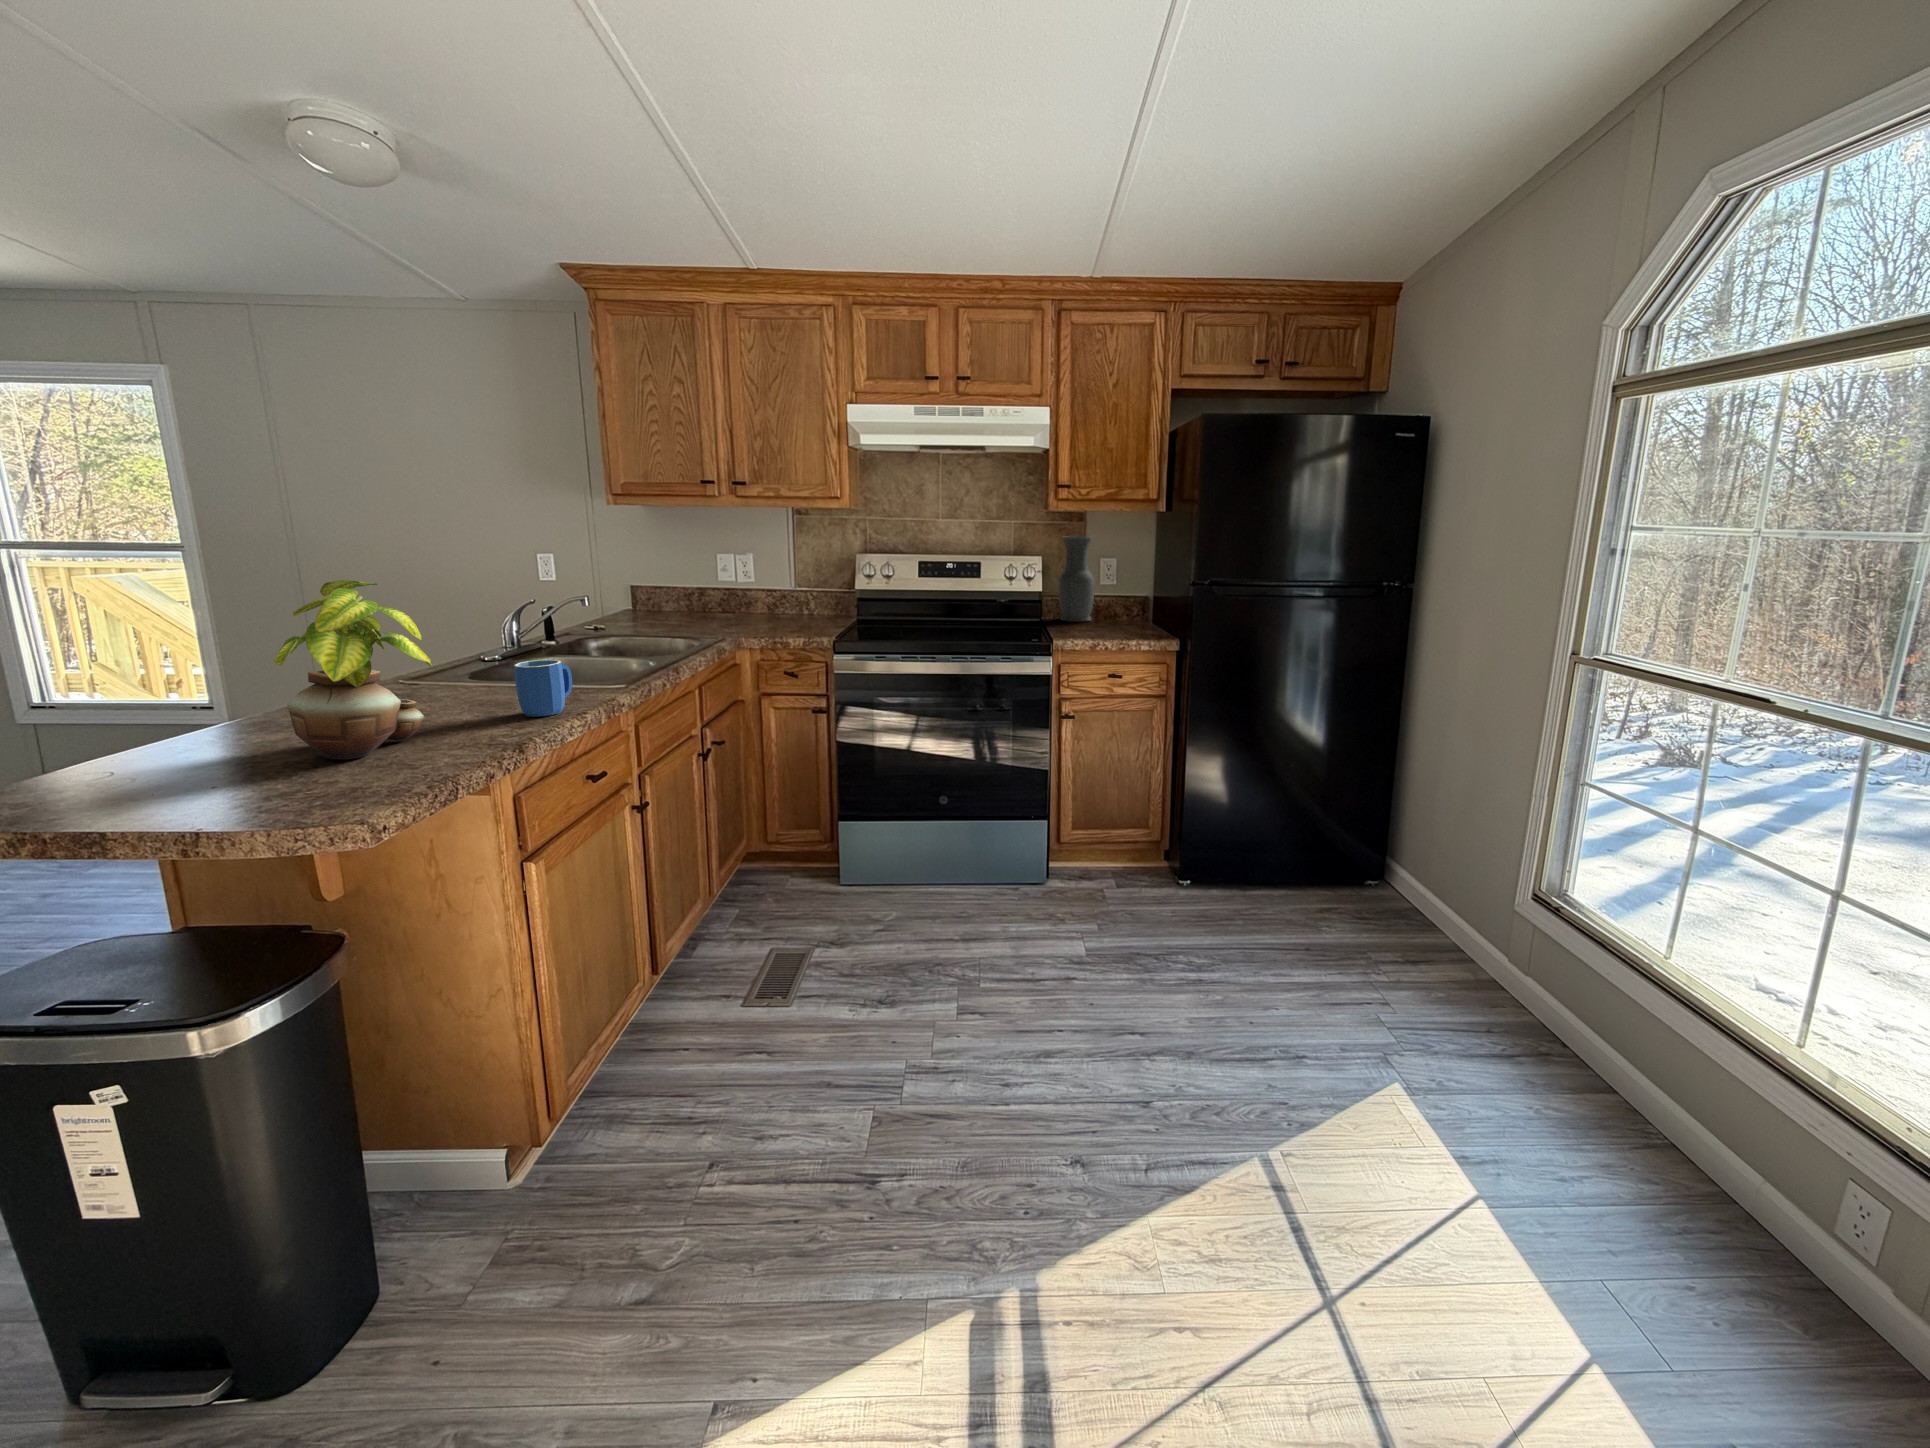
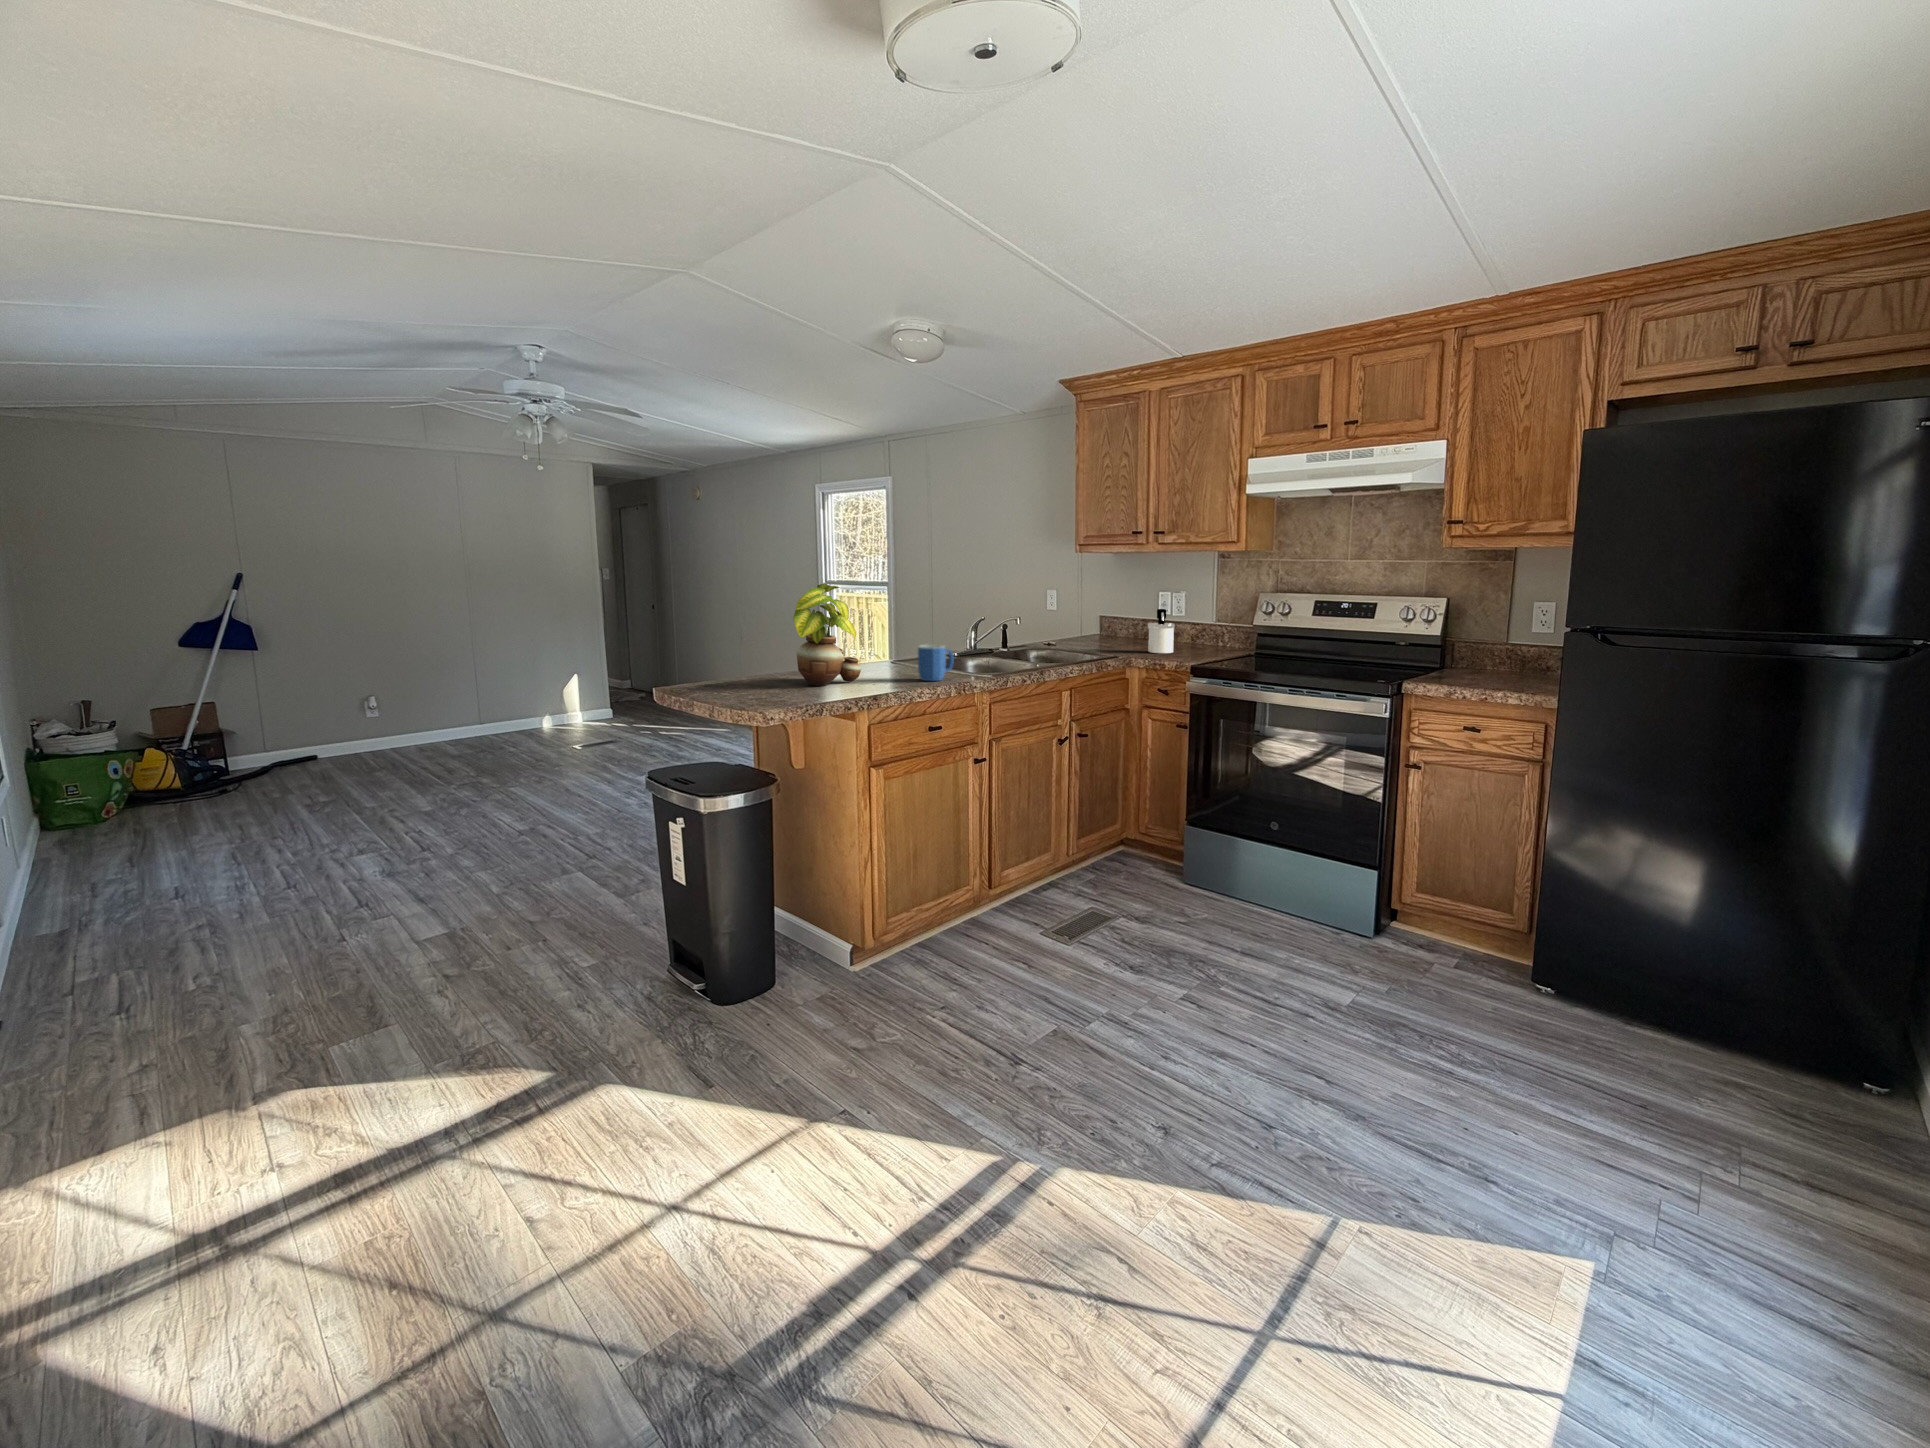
vase: present [1059,536,1095,622] -> none [1470,579,1518,674]
soap dispenser: none [727,579,761,632] -> present [1148,609,1175,653]

